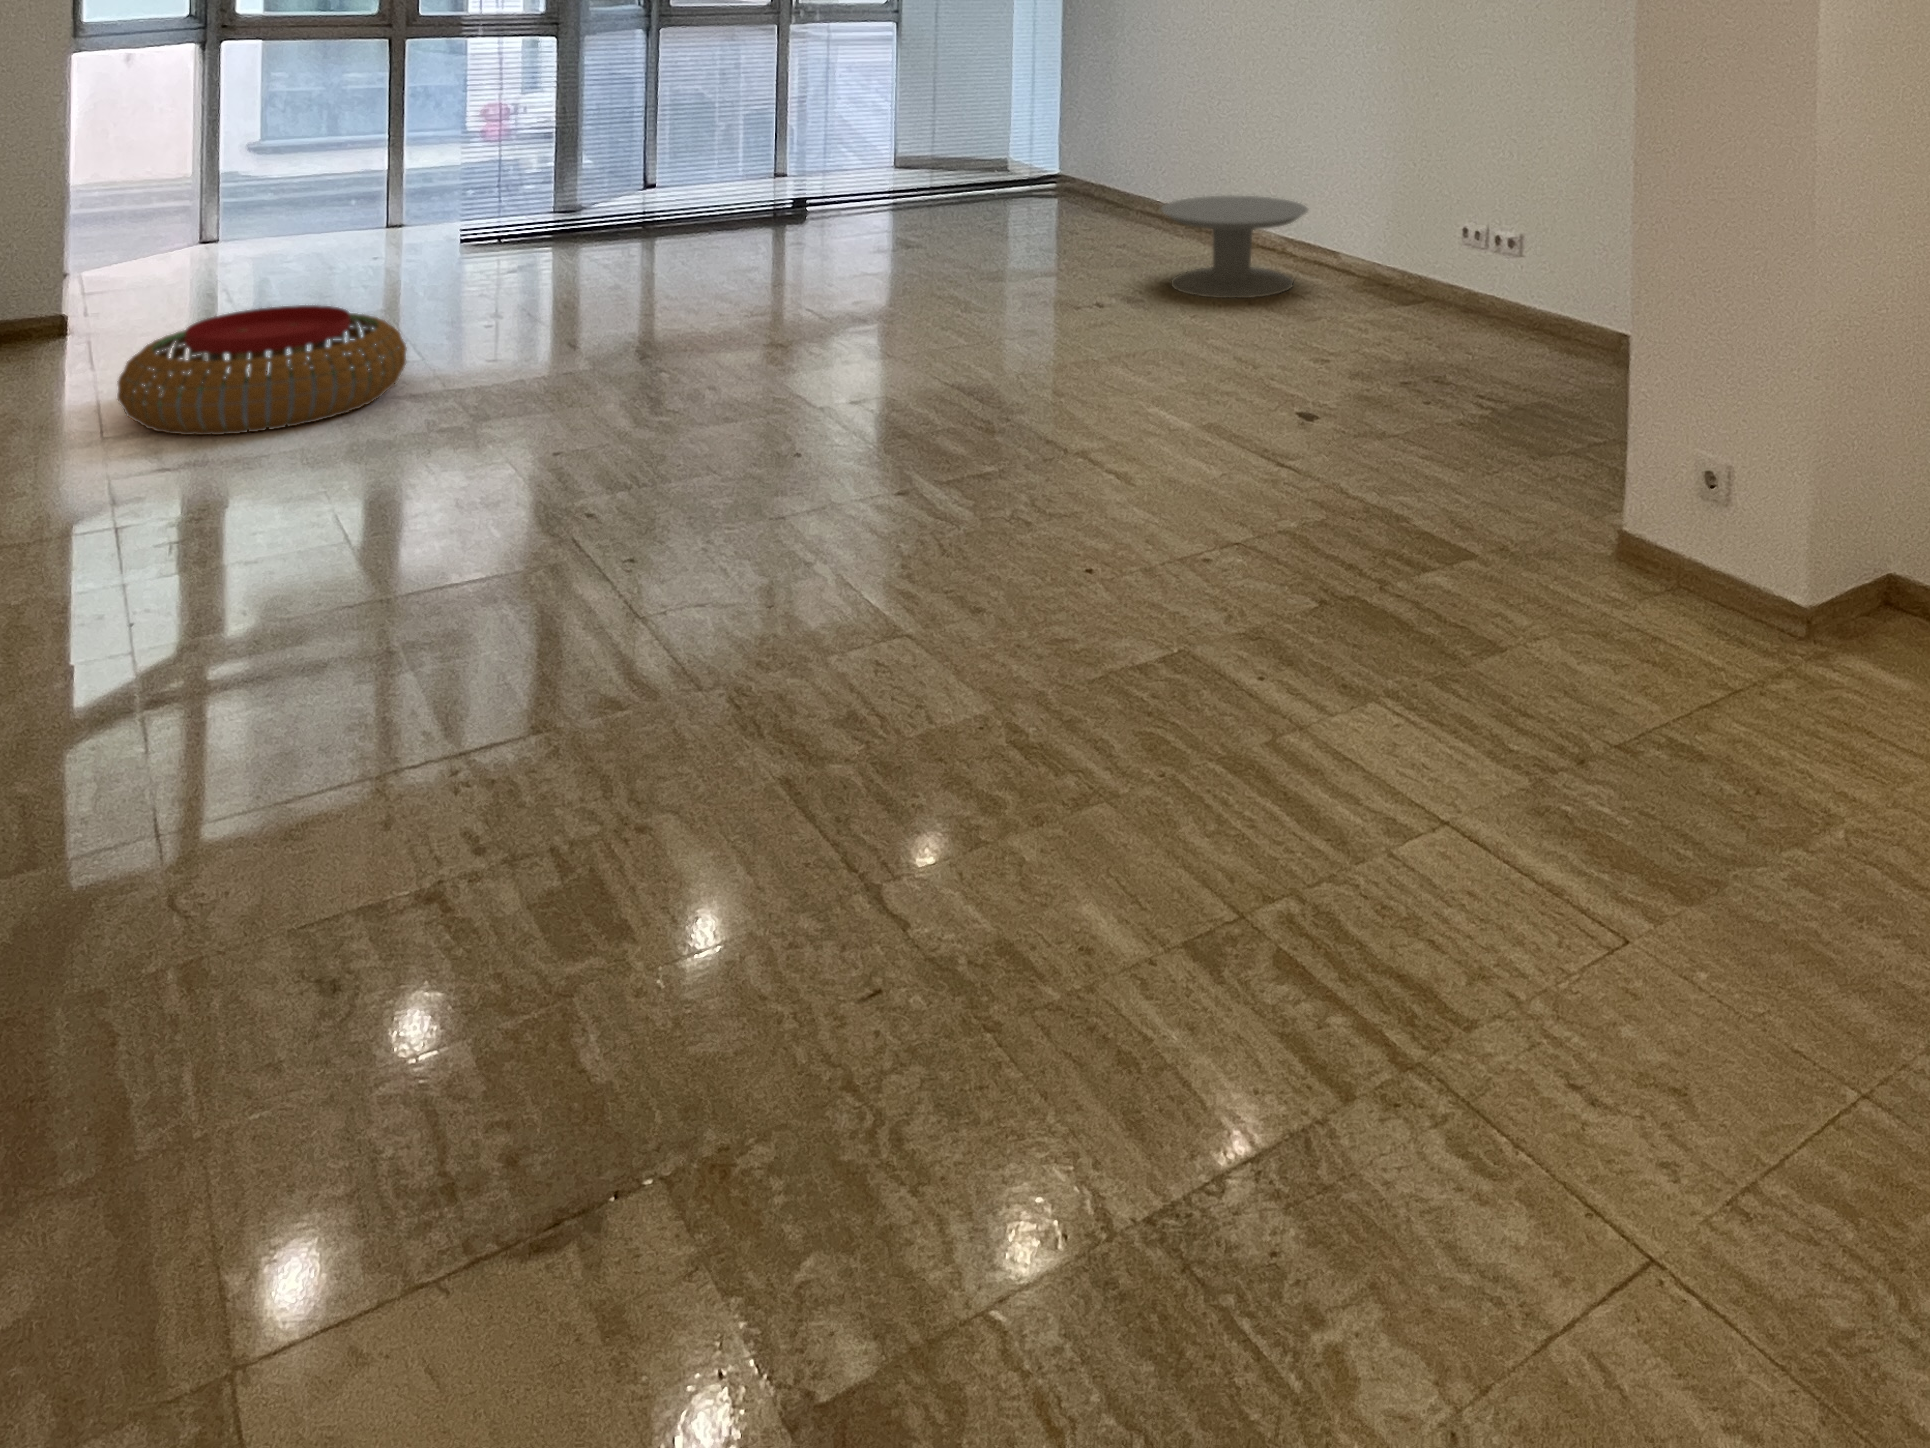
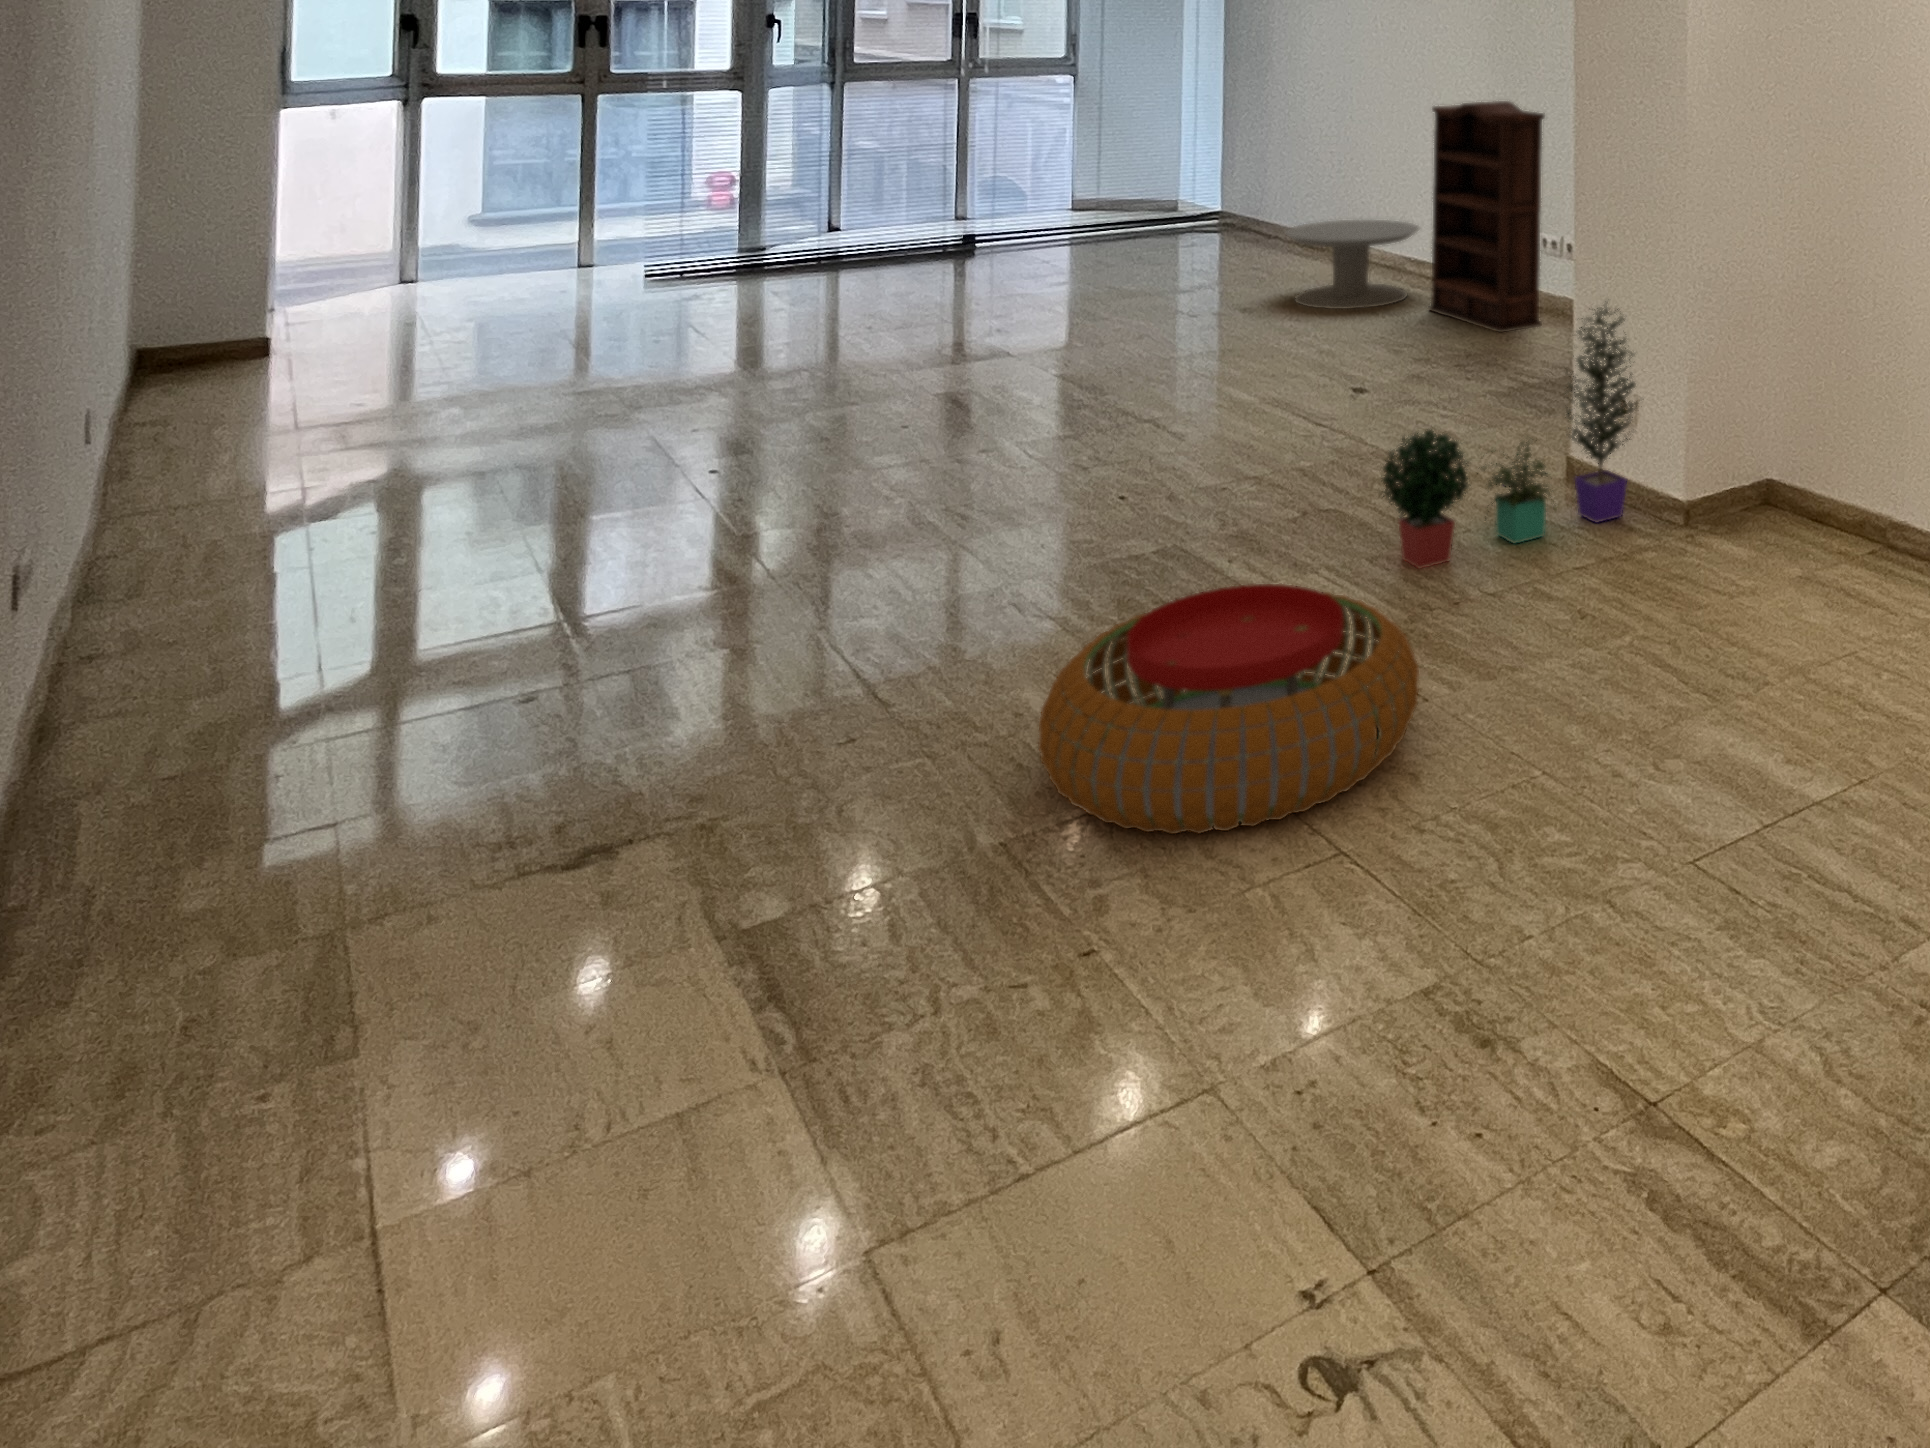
bookshelf: none [1326,71,1471,336] -> present [1429,101,1545,332]
pouf: present [117,305,407,435] -> present [1038,584,1419,834]
potted plant: none [1453,345,1748,699] -> present [1383,301,1637,568]

